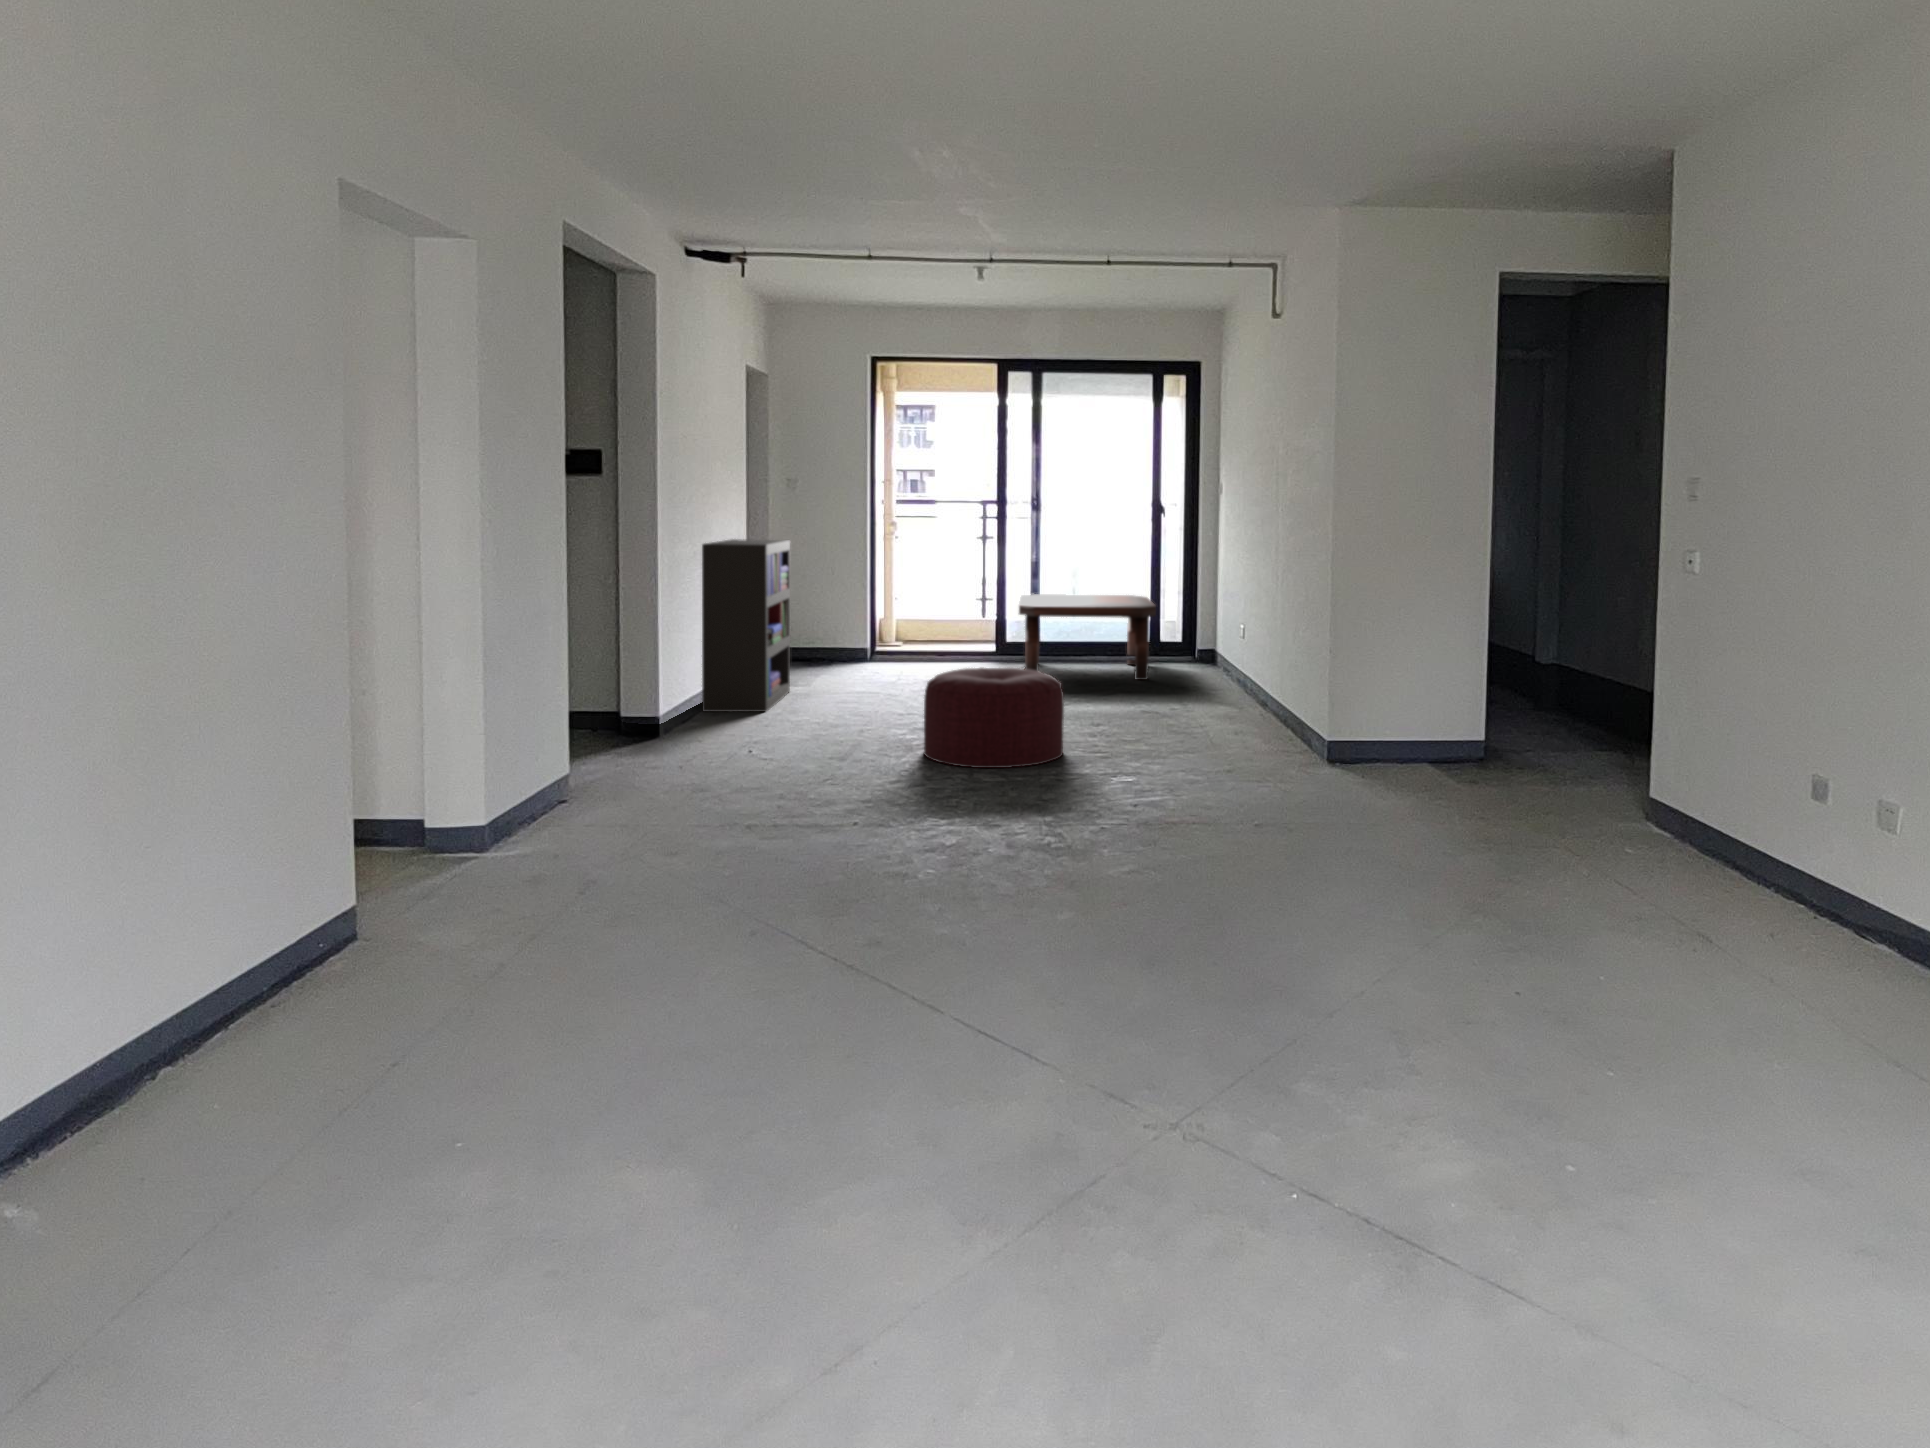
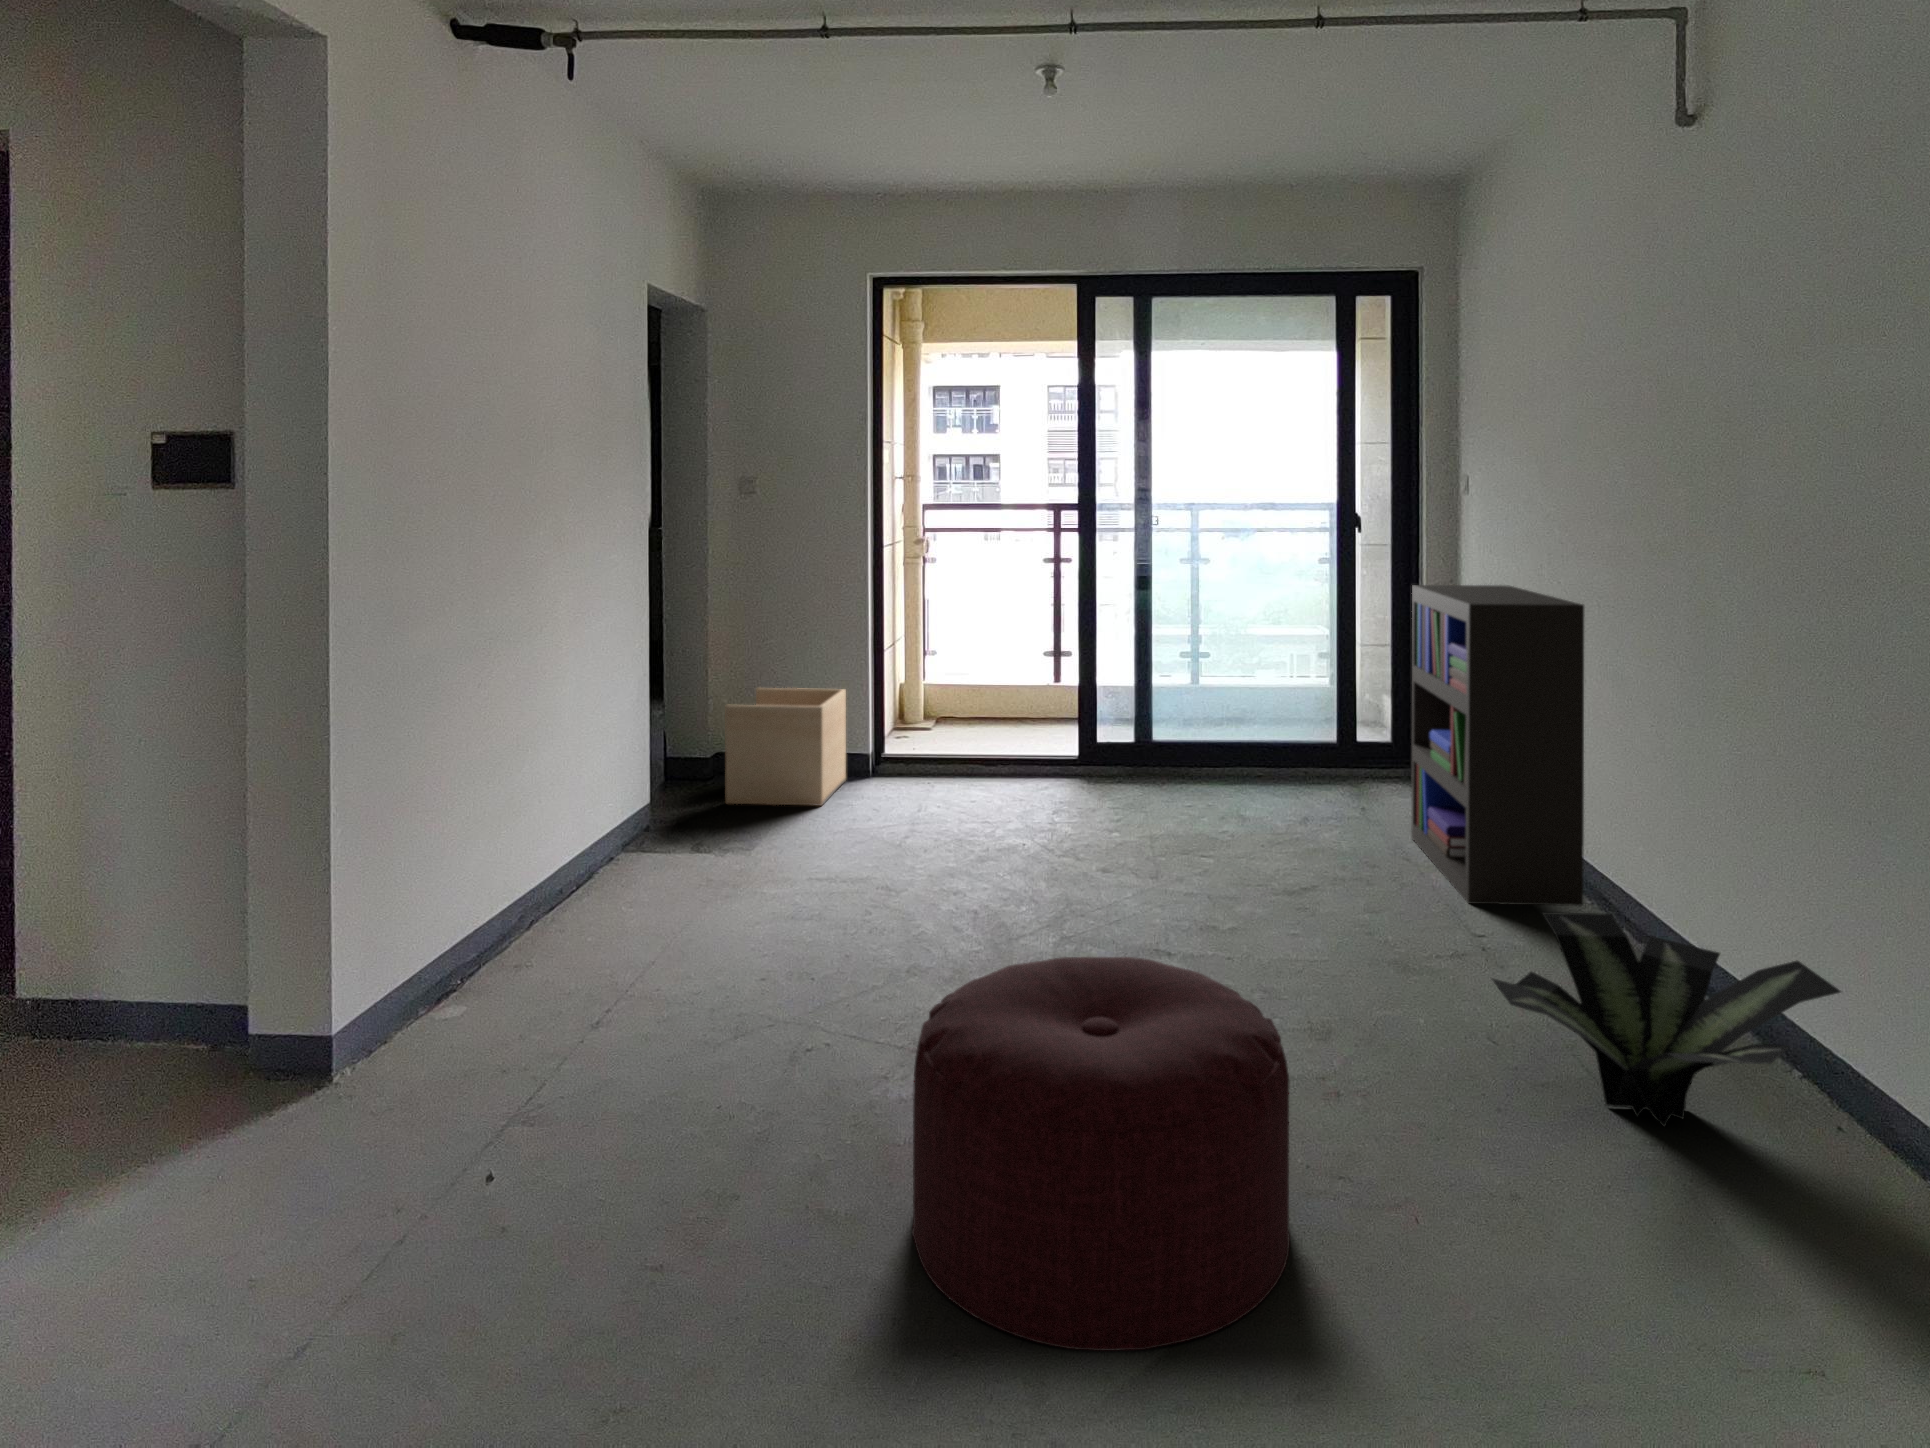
bookshelf: present [702,539,790,712] -> present [1411,585,1584,906]
coffee table: present [1019,594,1156,680] -> none [1118,664,1369,838]
cardboard box: none [787,607,856,671] -> present [725,688,846,806]
potted plant: none [1160,671,1291,739] -> present [1492,912,1841,1127]

